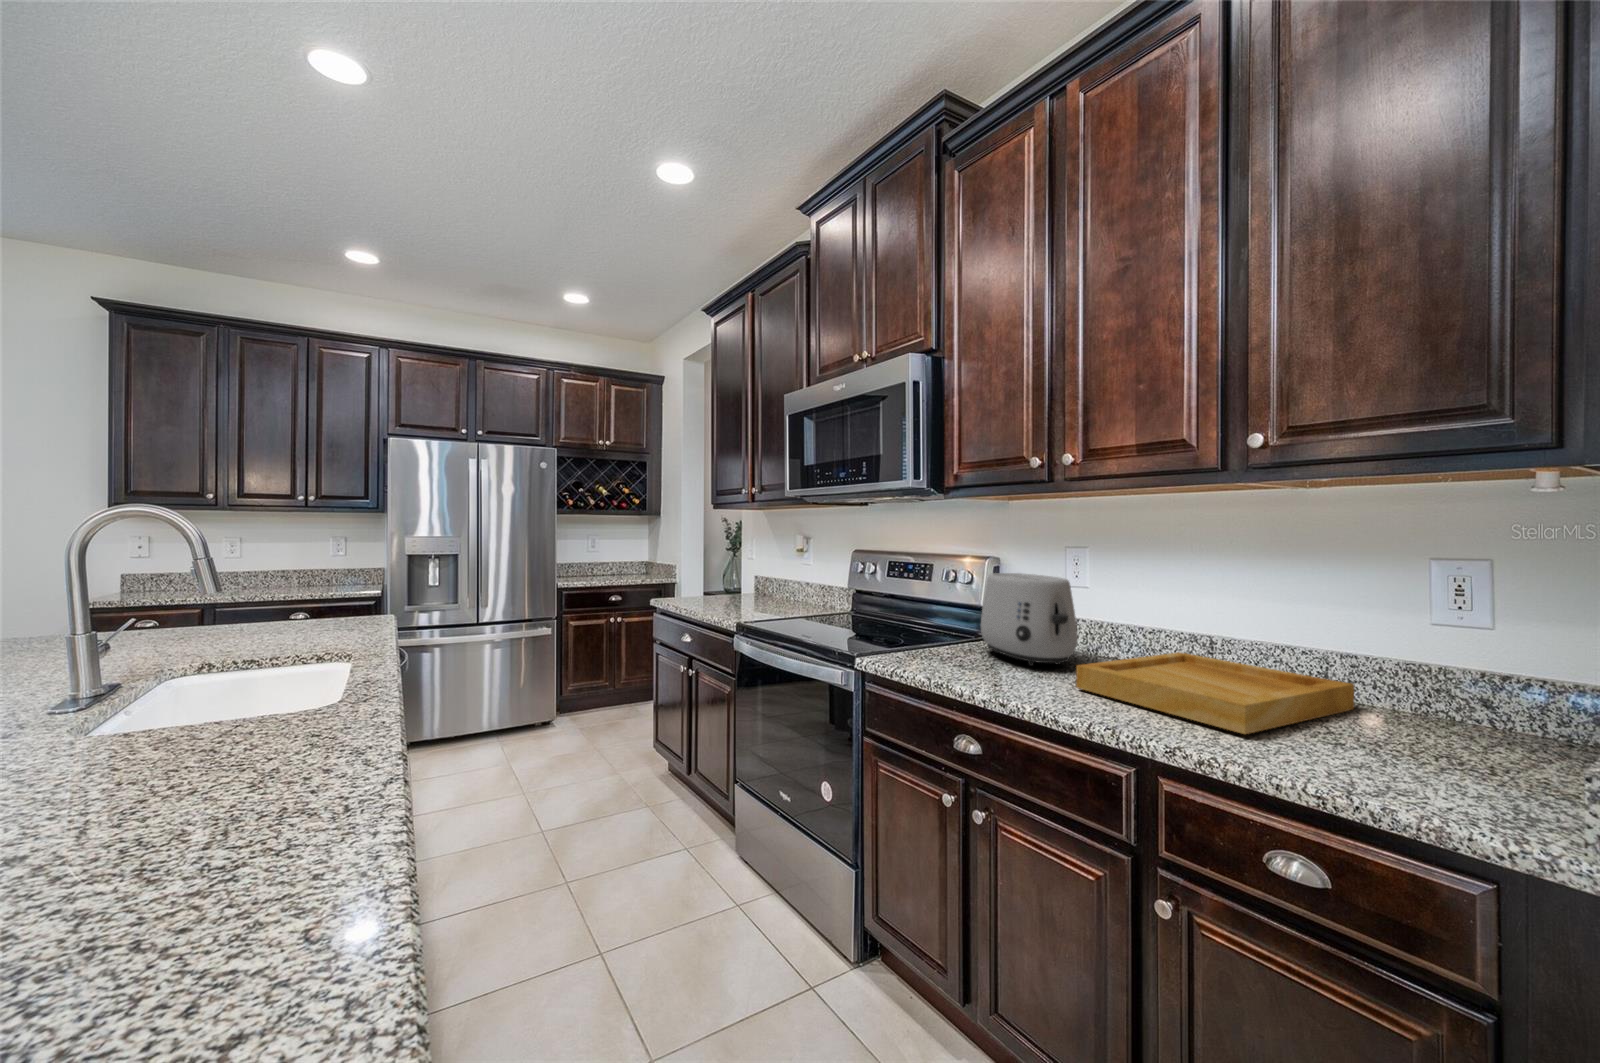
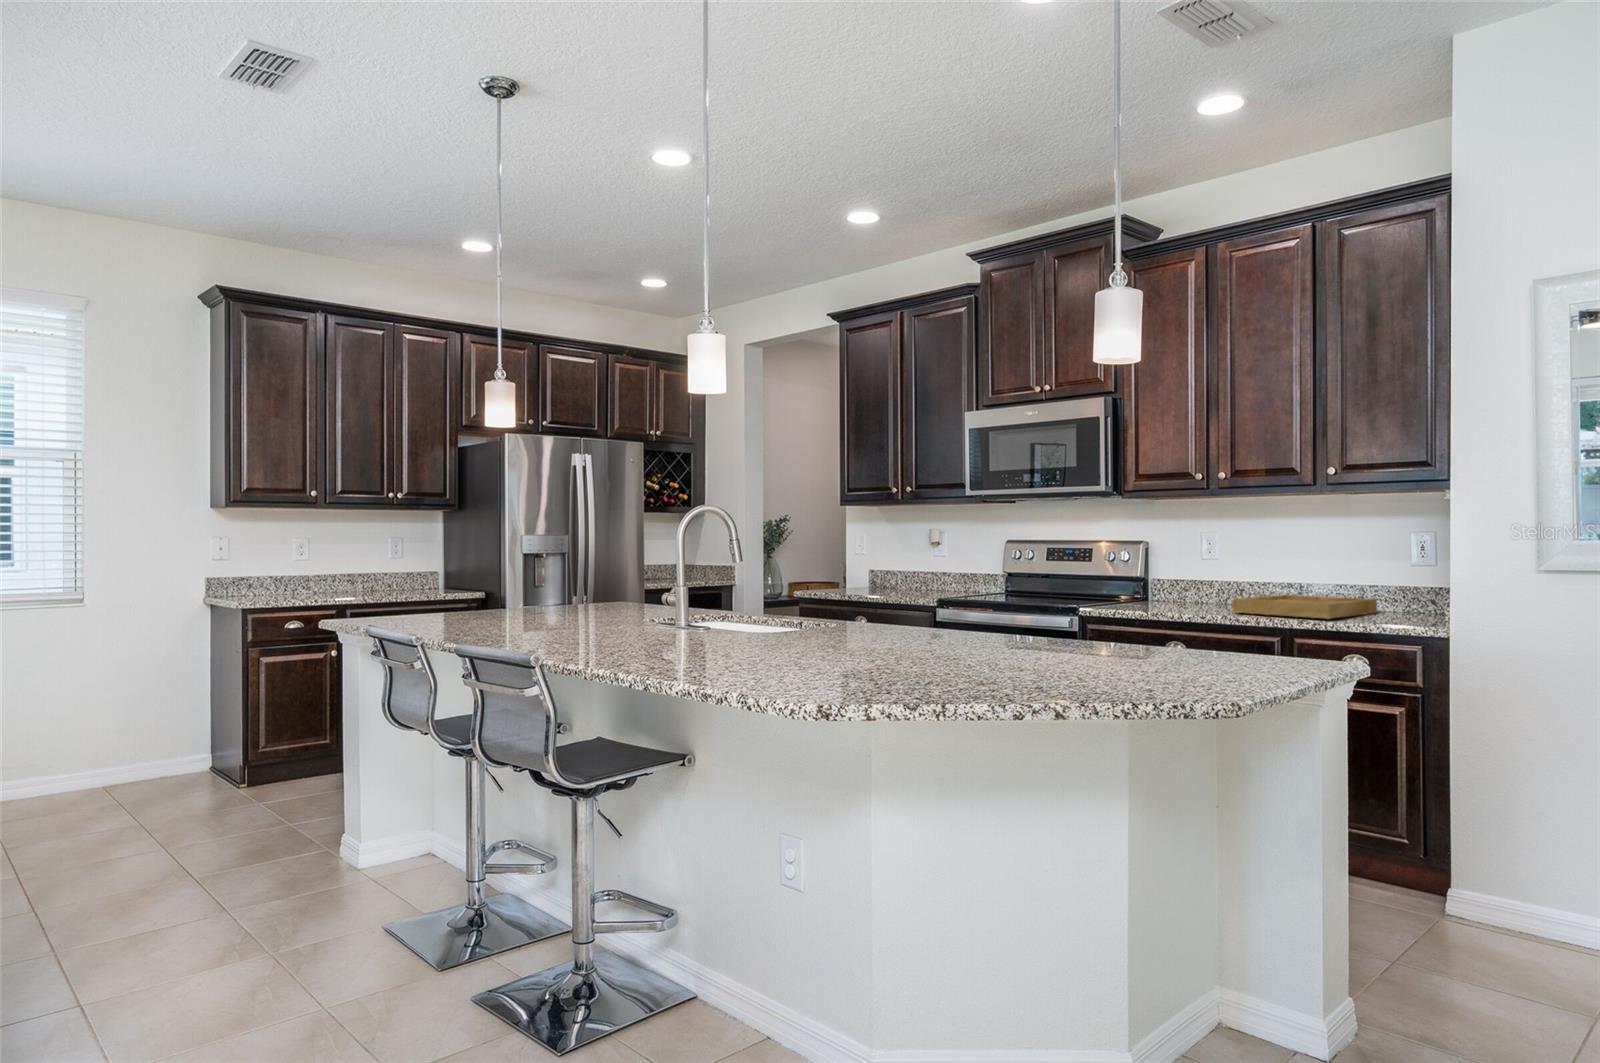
toaster: present [981,573,1078,666] -> none [1150,550,1222,607]

